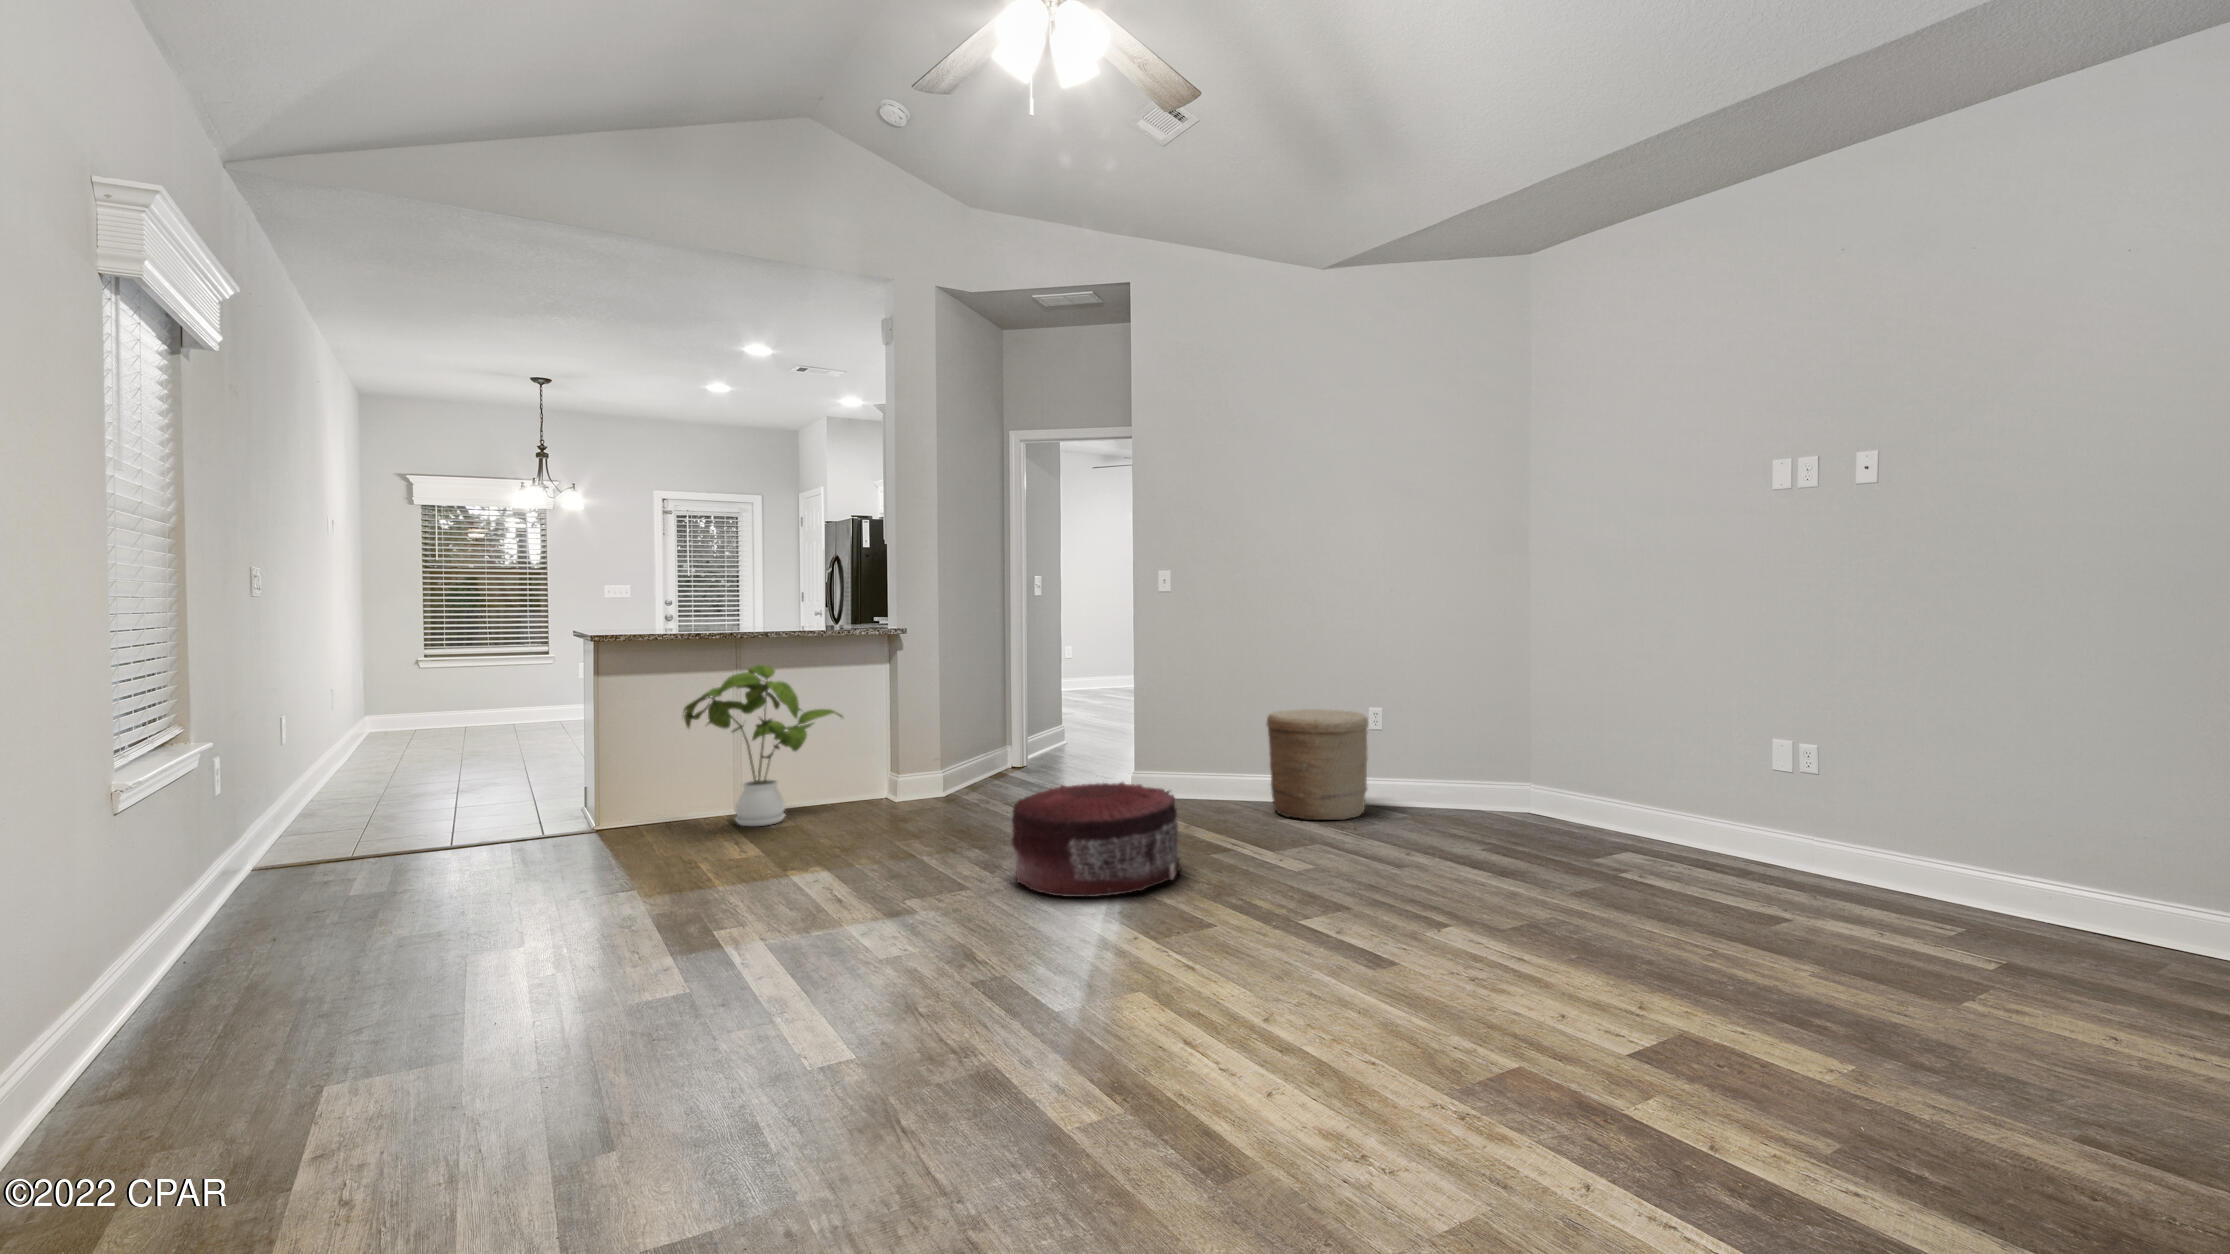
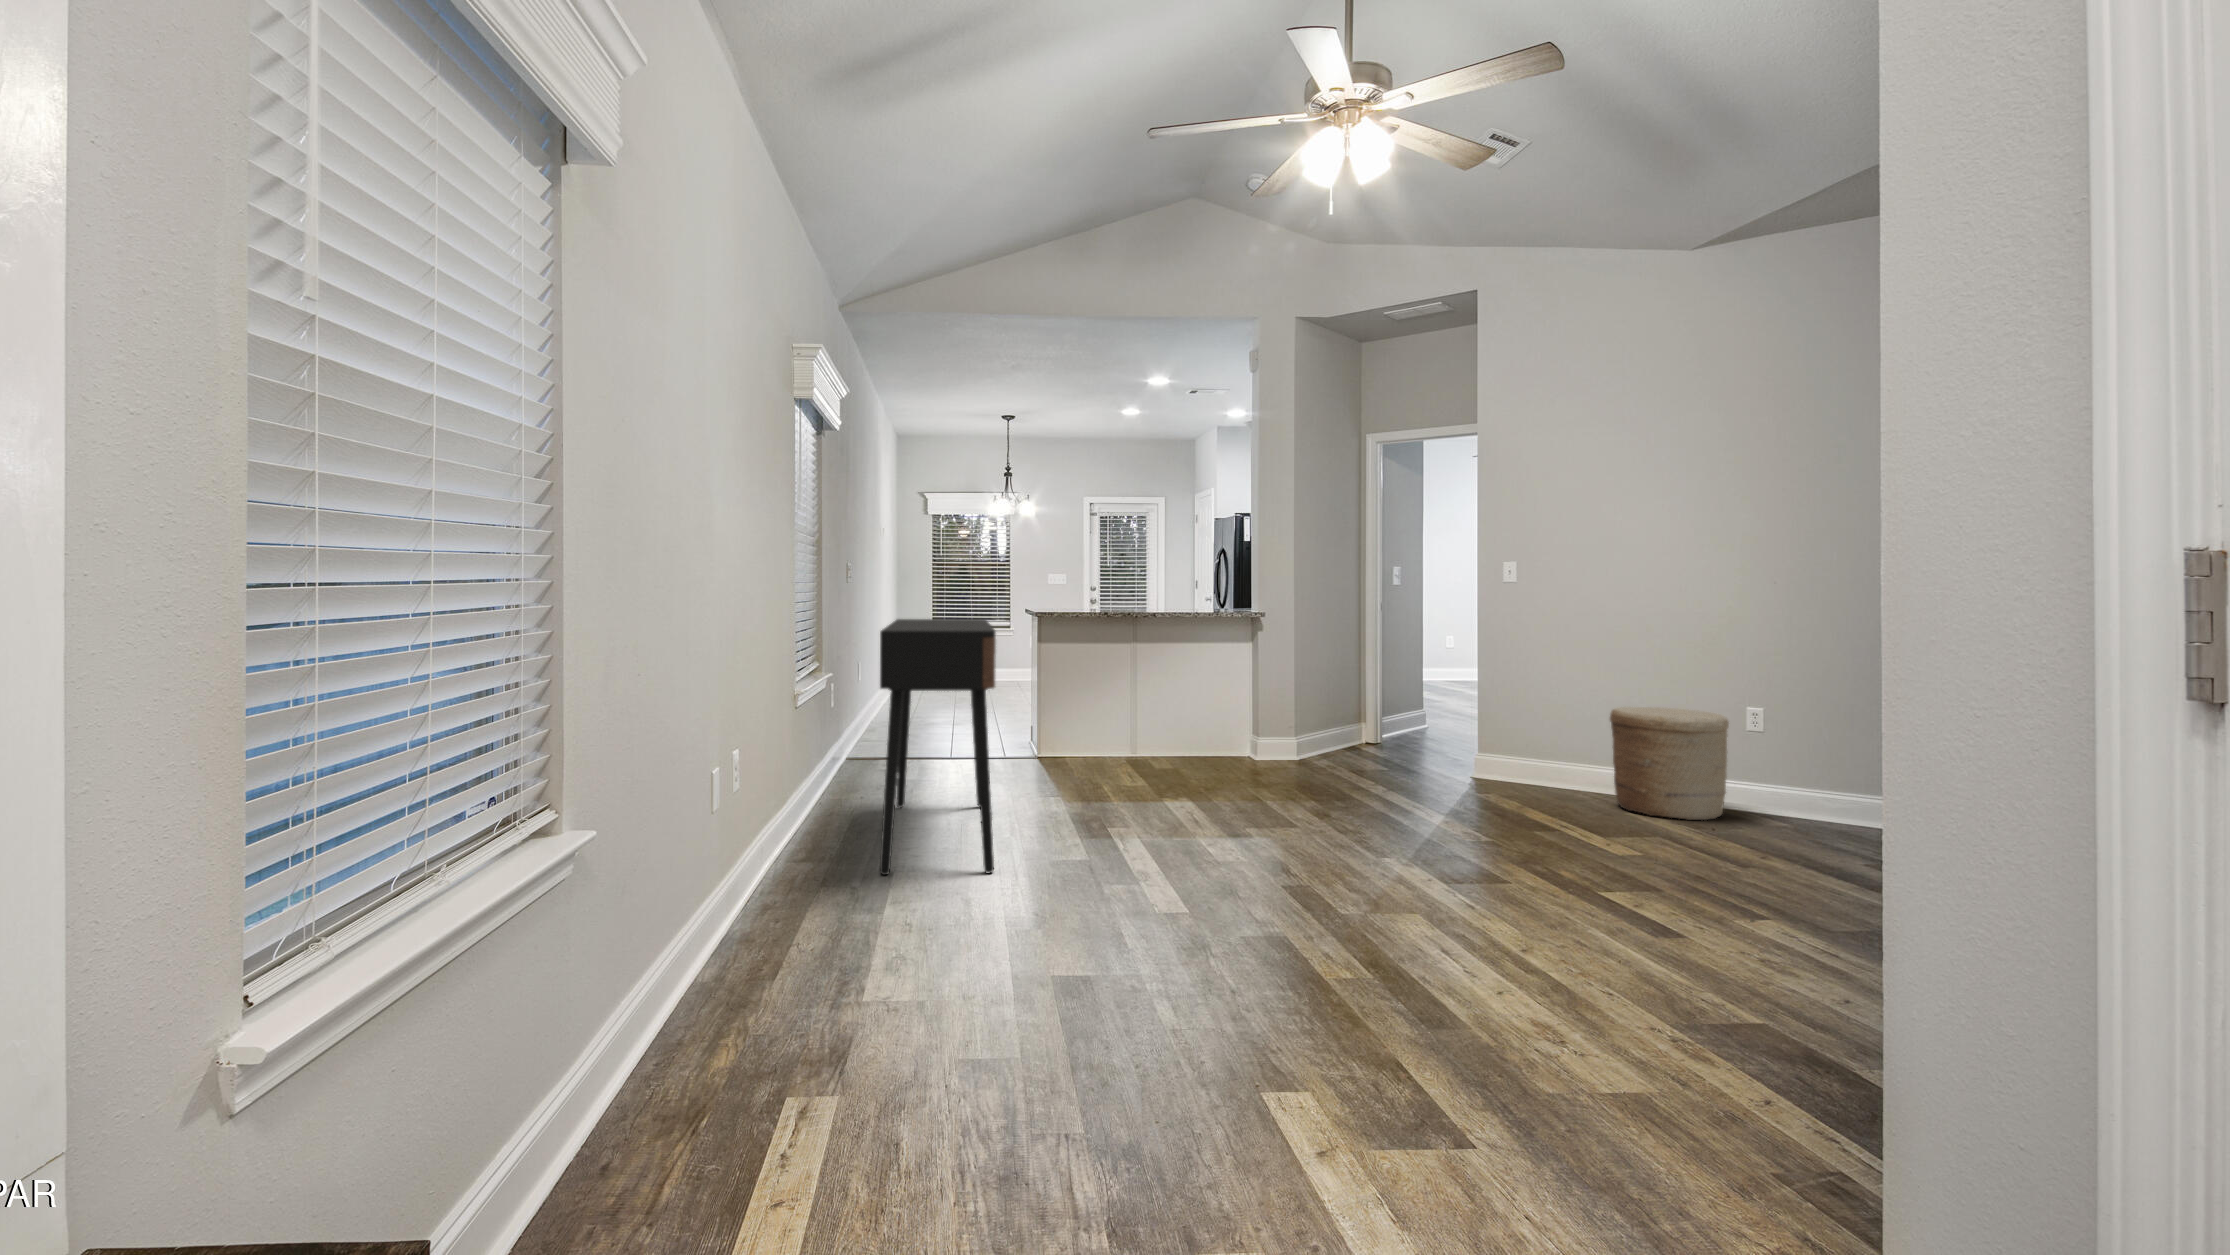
console table: none [293,647,525,1091] -> present [880,619,996,875]
house plant: present [683,665,842,826] -> none [1096,640,1217,767]
pouf: present [1011,782,1181,897] -> none [1338,752,1497,849]

